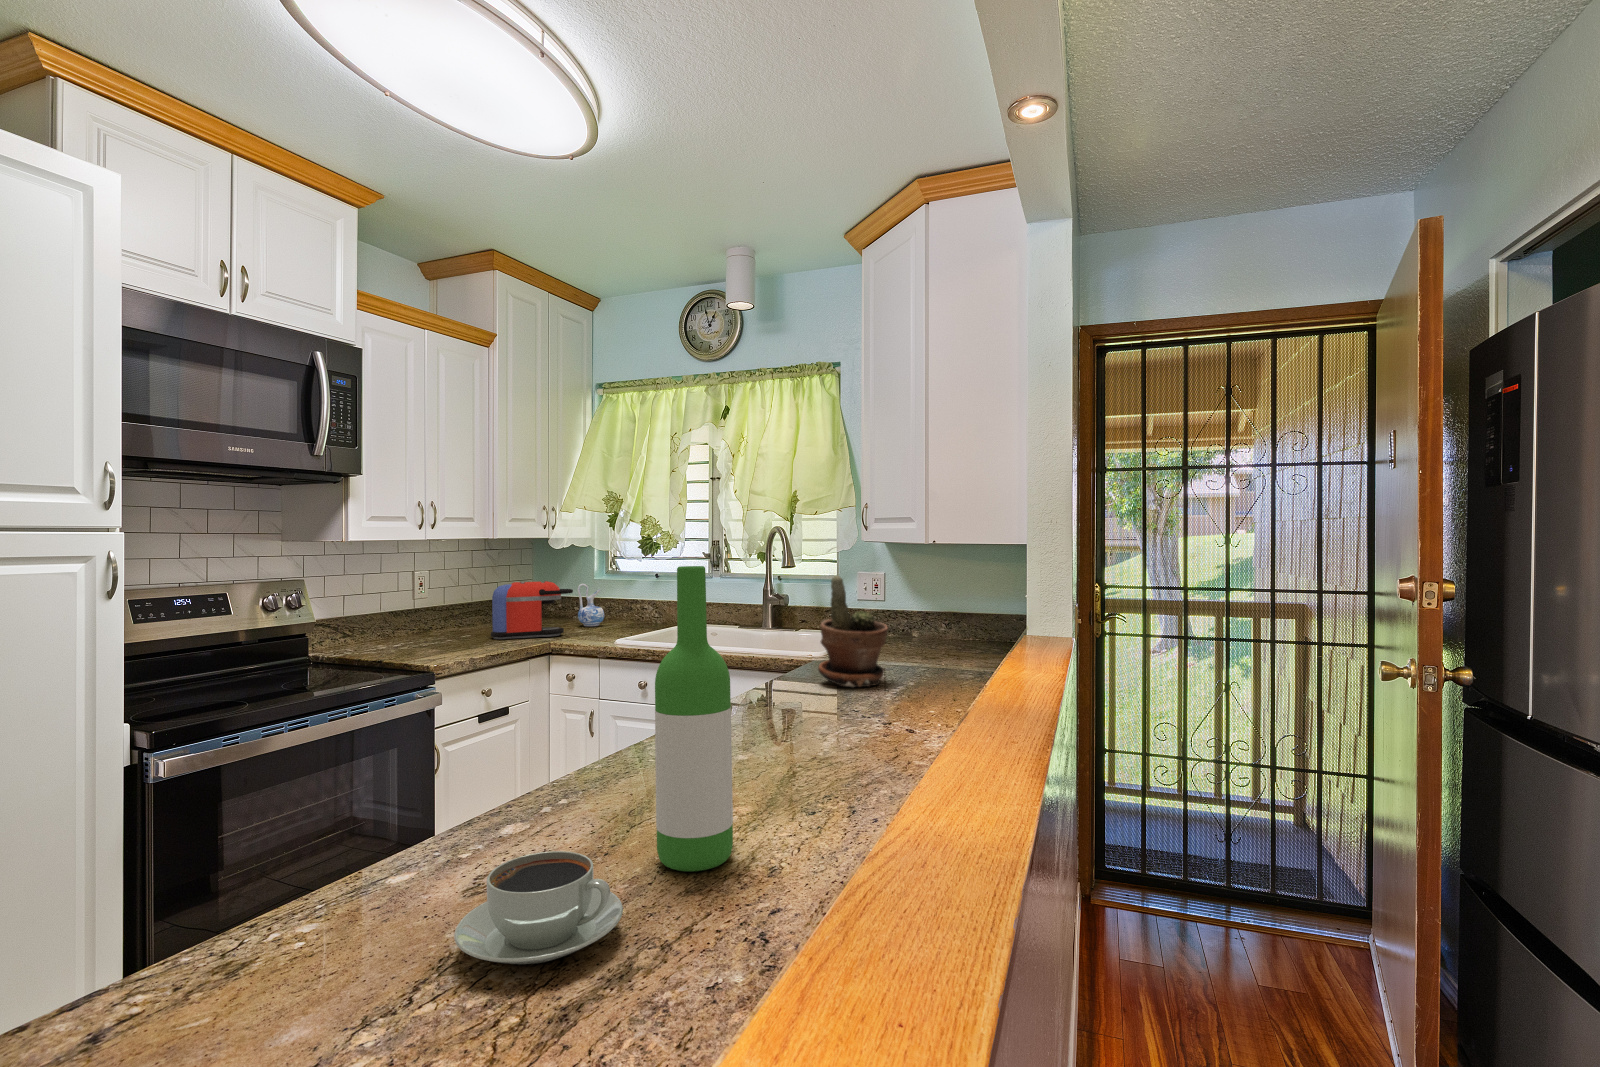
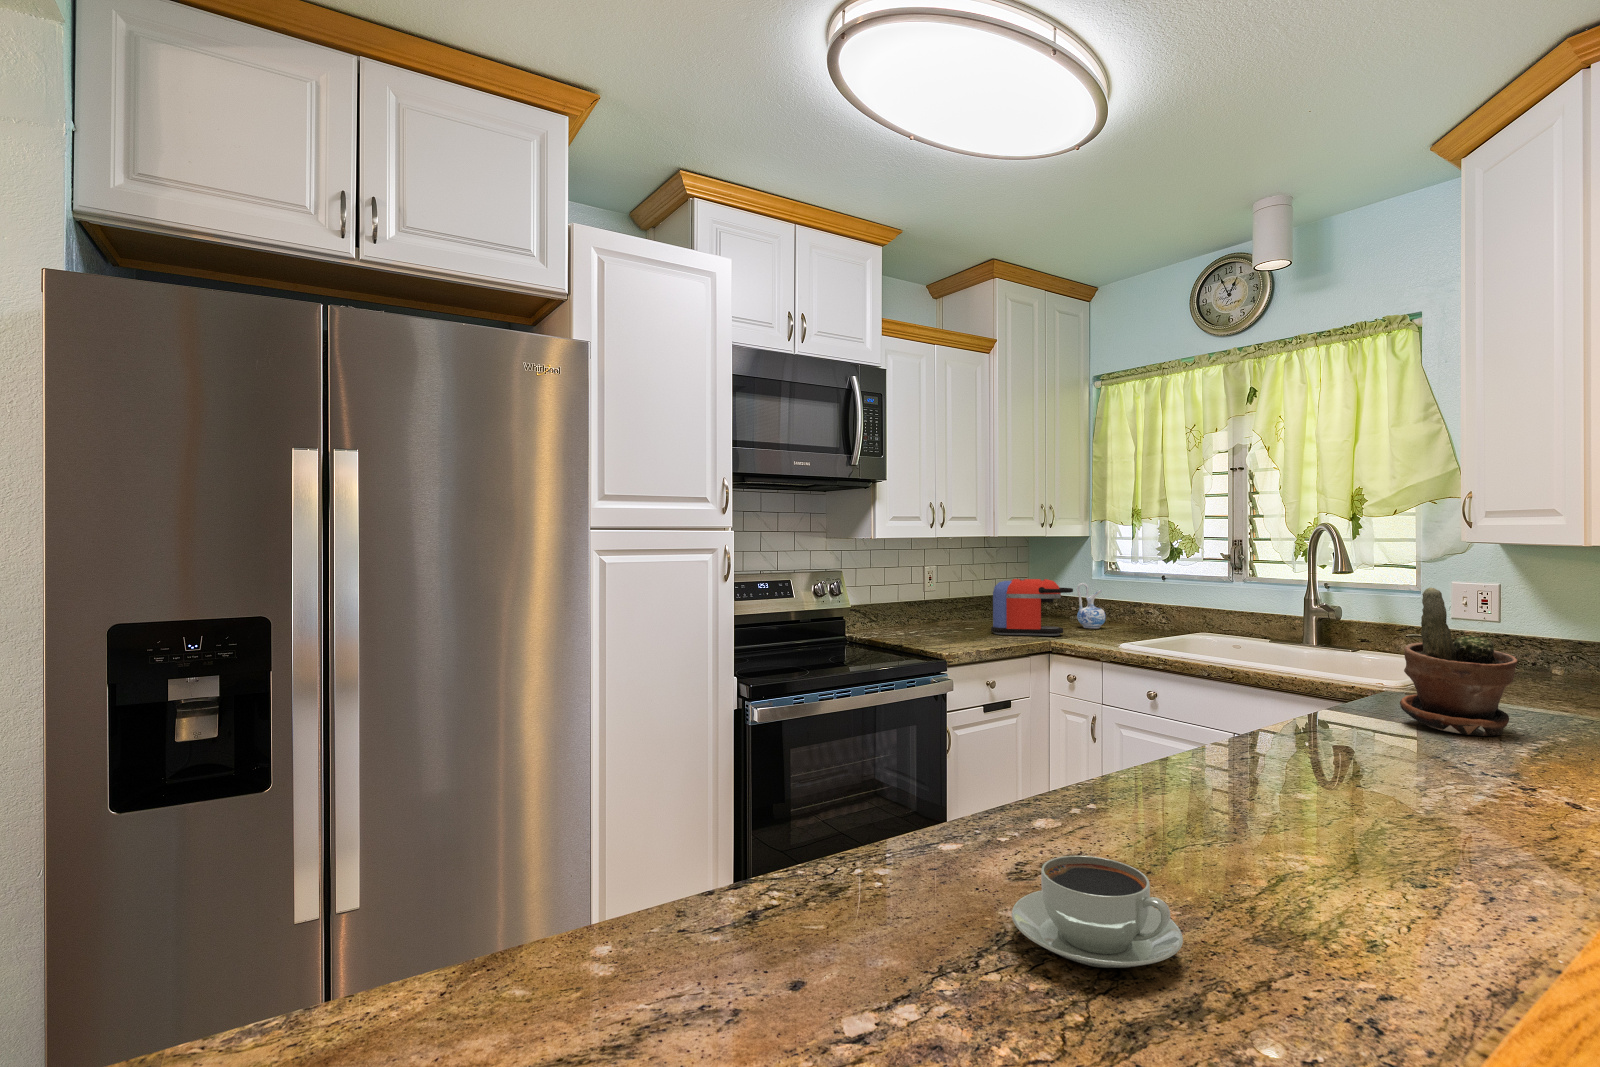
wine bottle: present [655,566,733,871] -> none [1210,572,1308,919]

